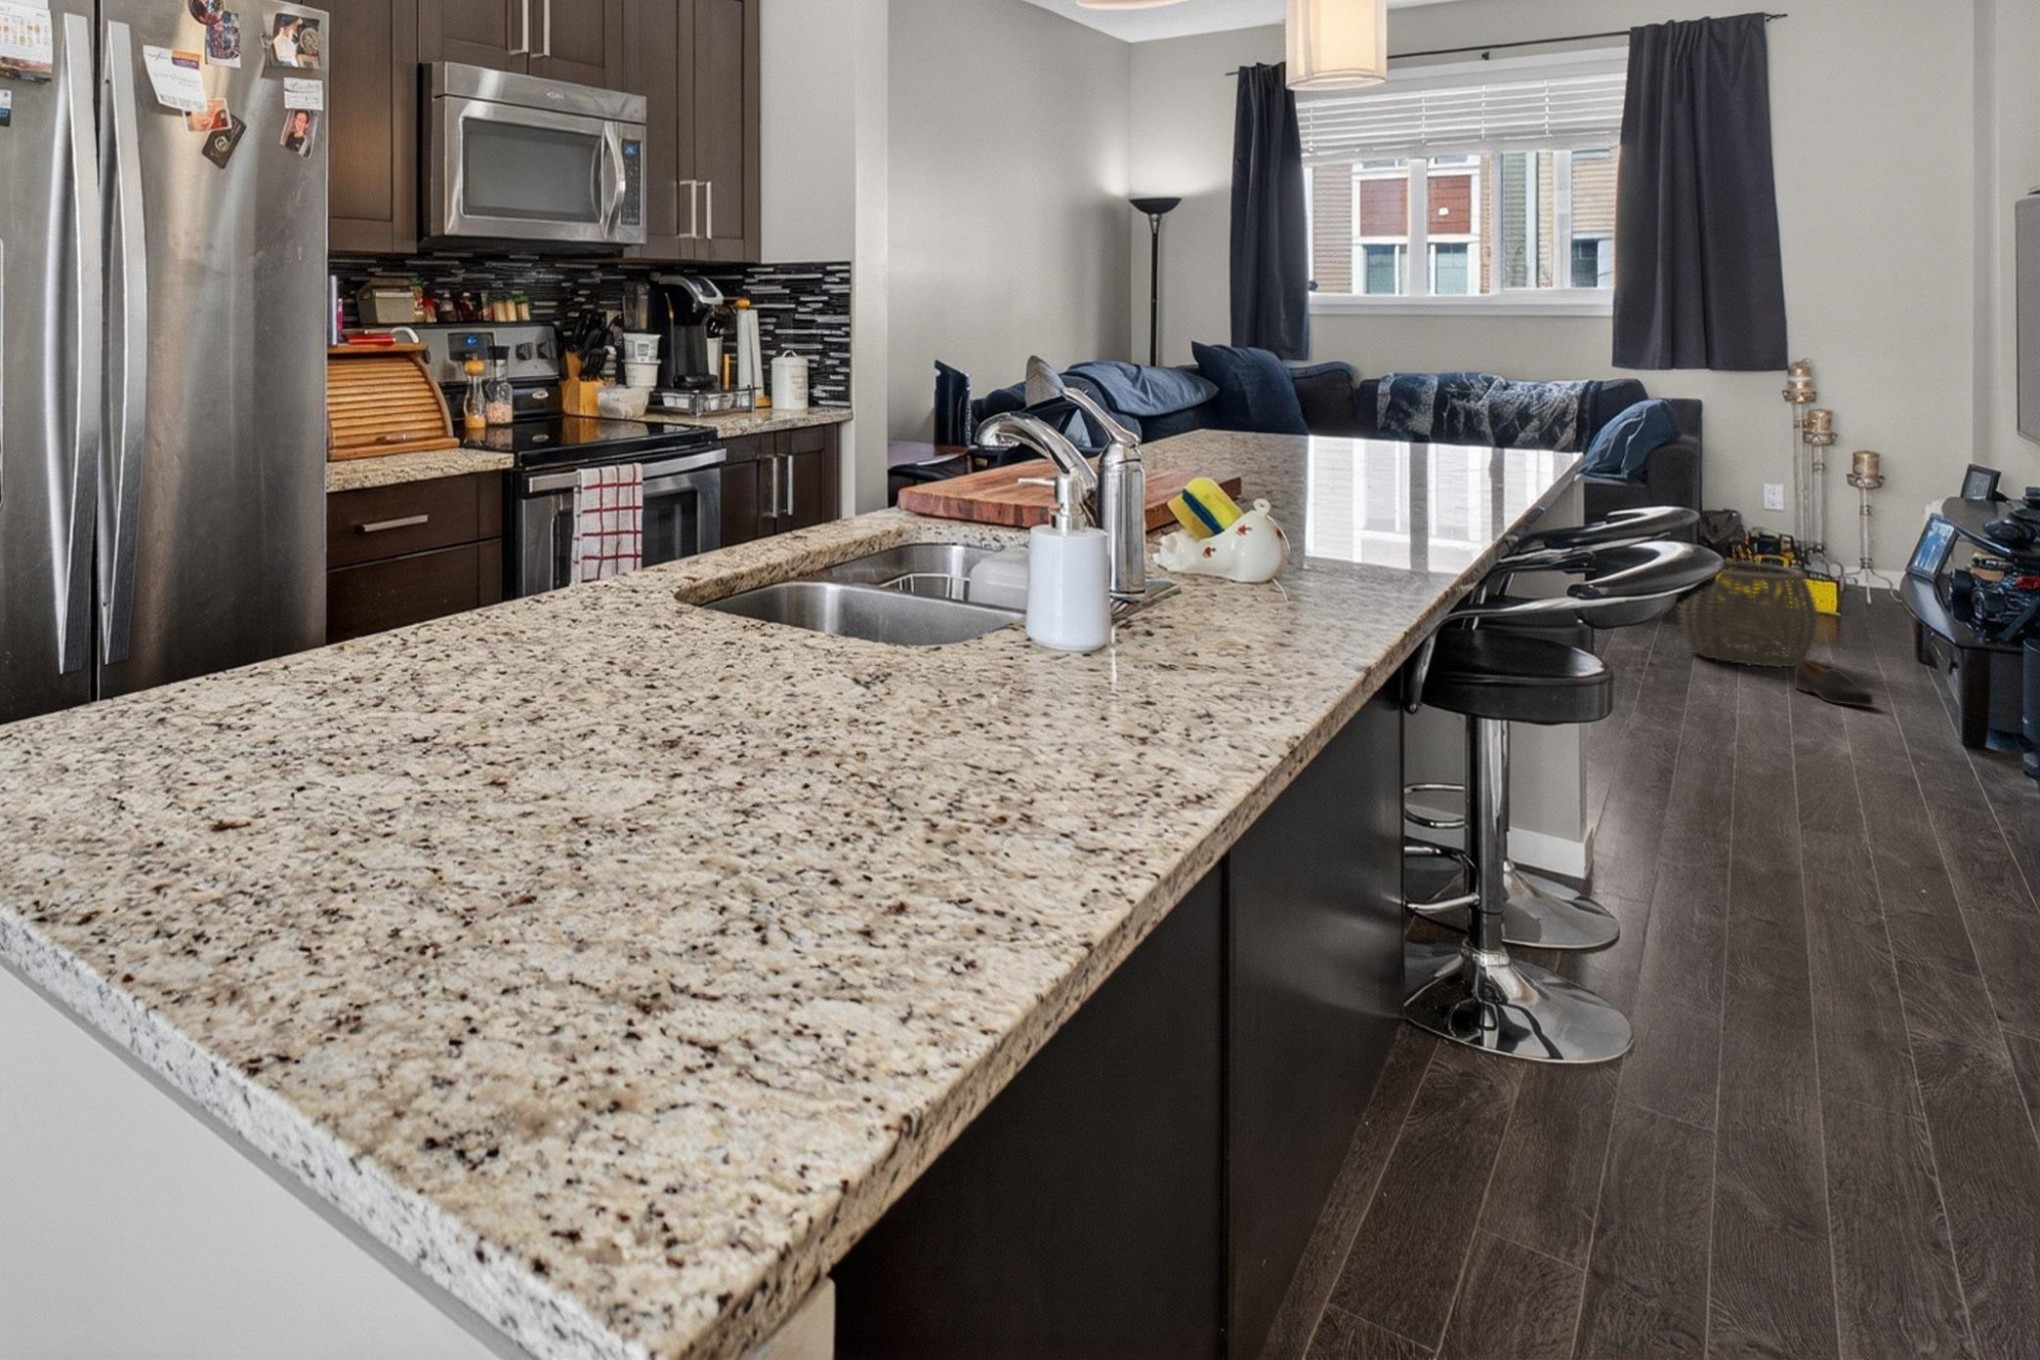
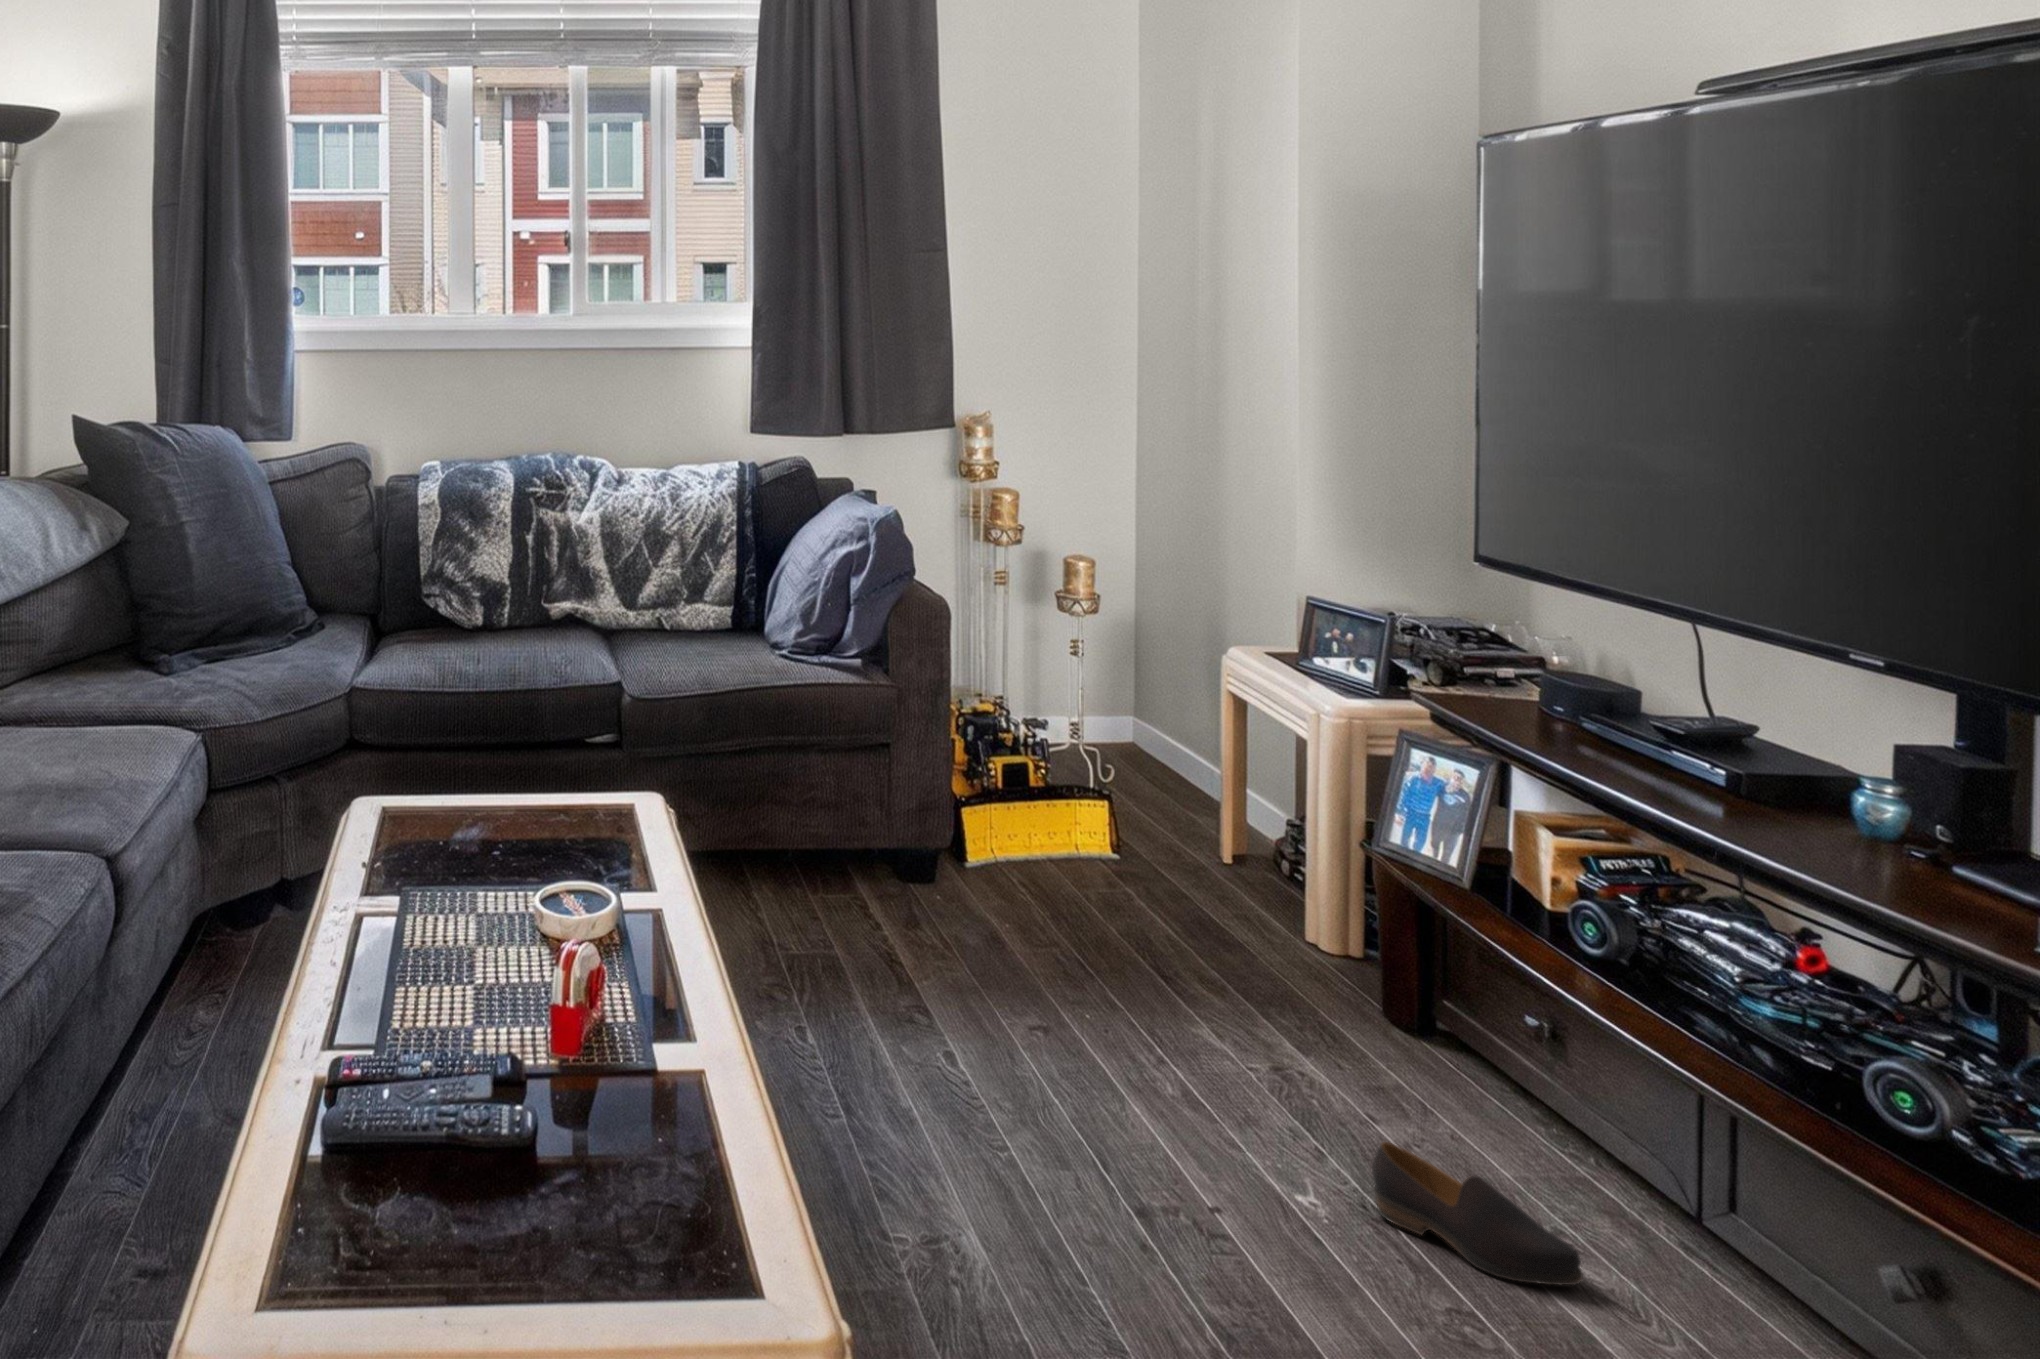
woven basket: present [1679,561,1818,667] -> none [1065,862,1310,1124]

